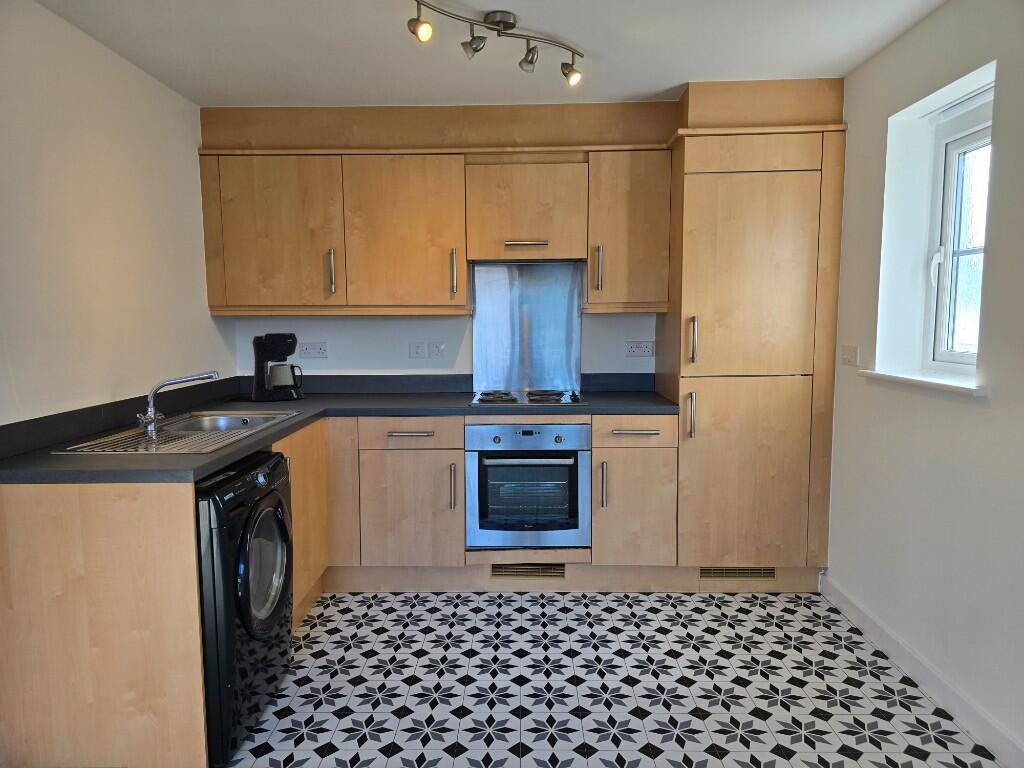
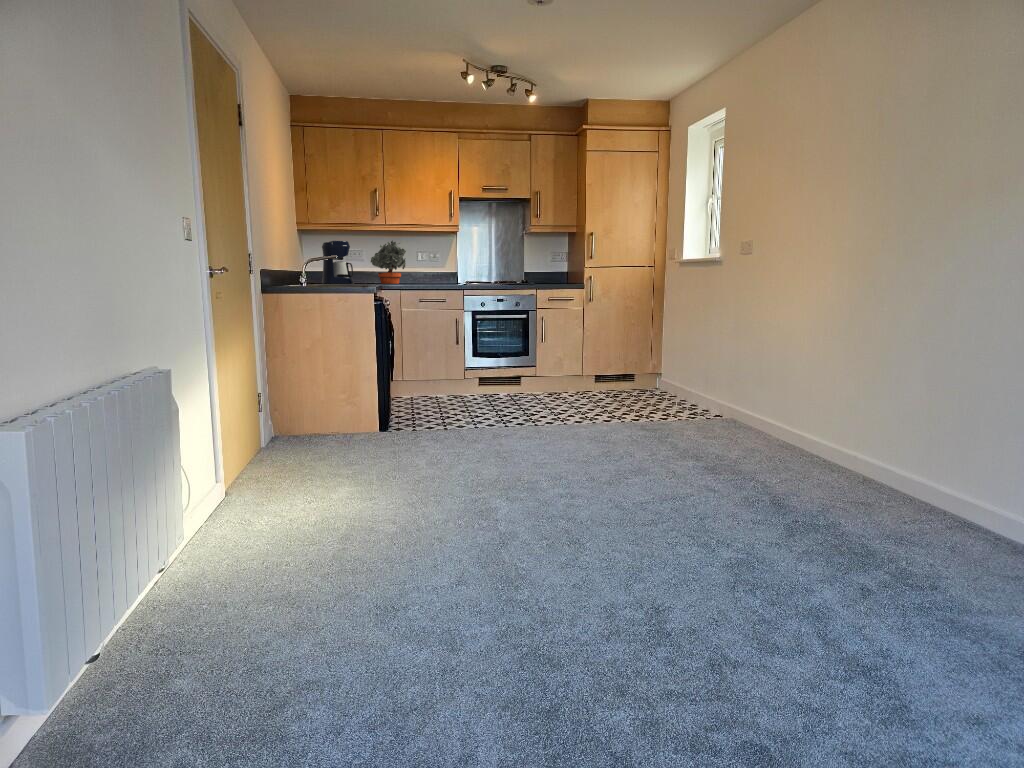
potted plant: none [319,331,382,401] -> present [371,241,406,284]

